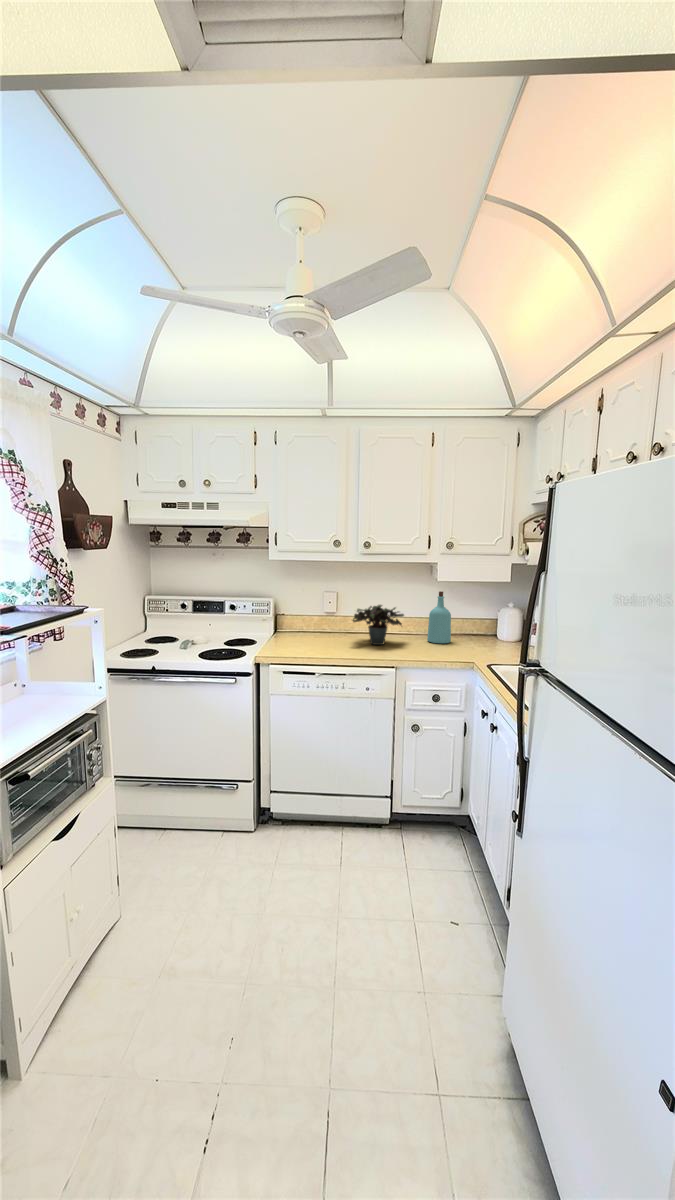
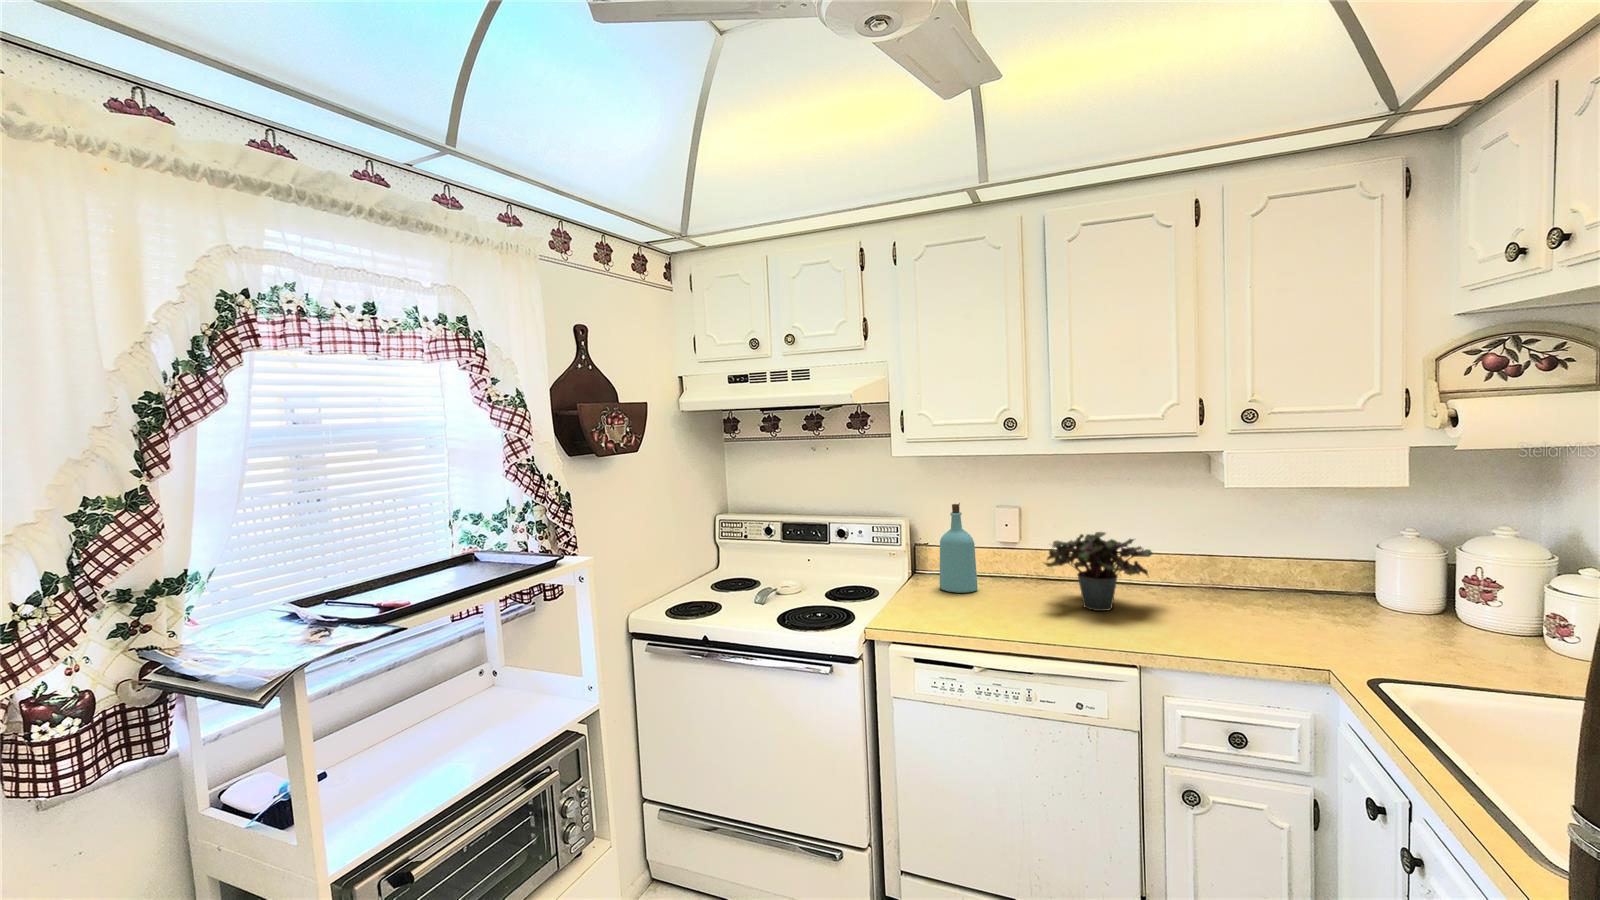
bottle: present [427,591,451,644] -> present [940,504,978,593]

